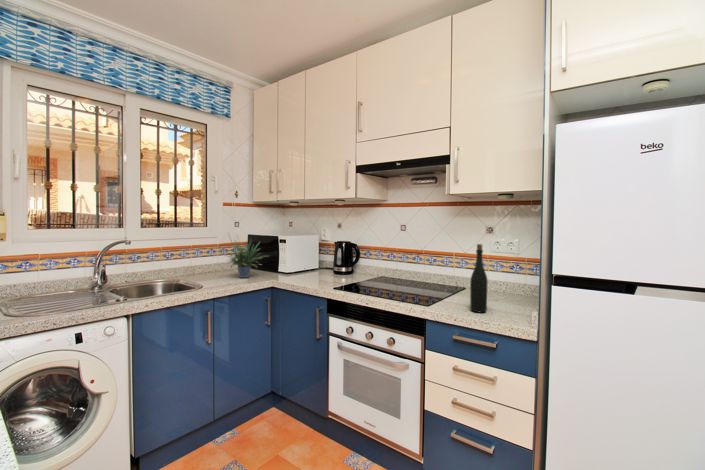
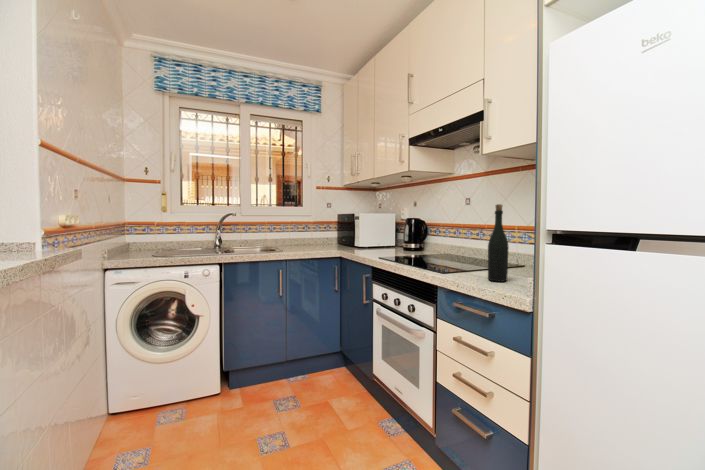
potted plant: present [227,242,265,278] -> none [297,208,344,249]

